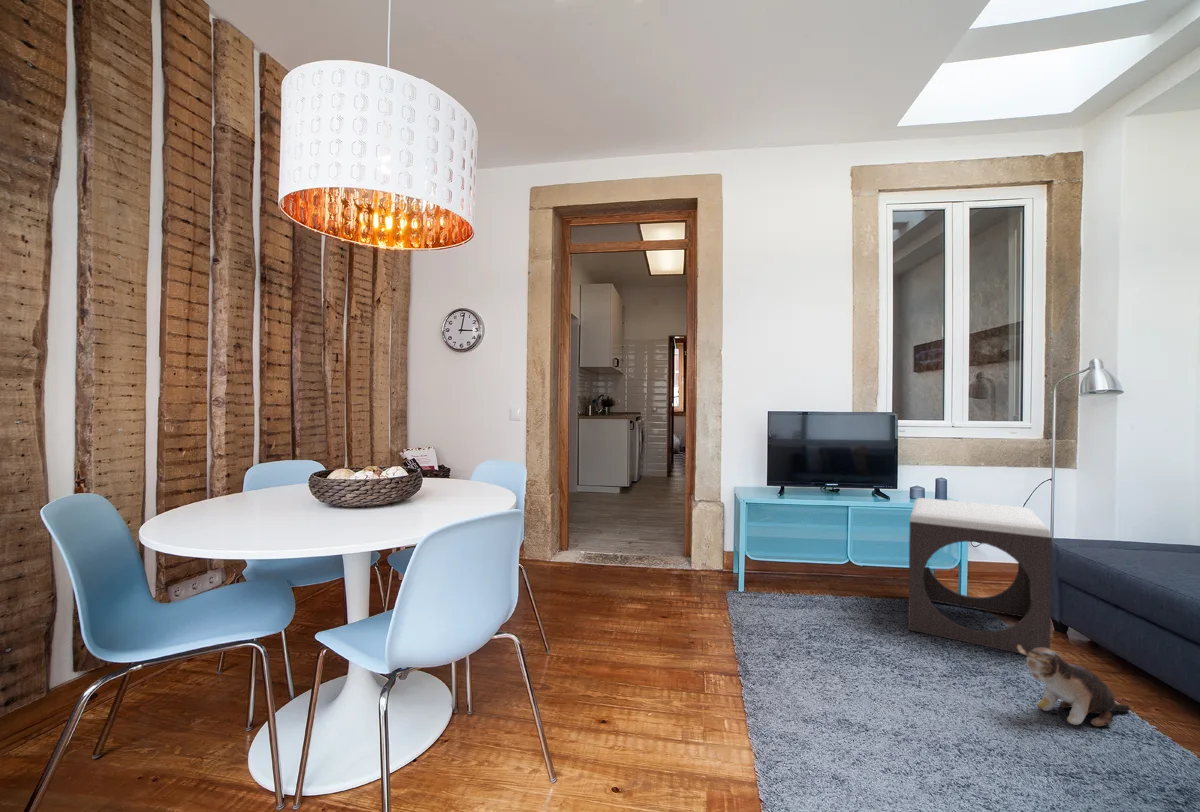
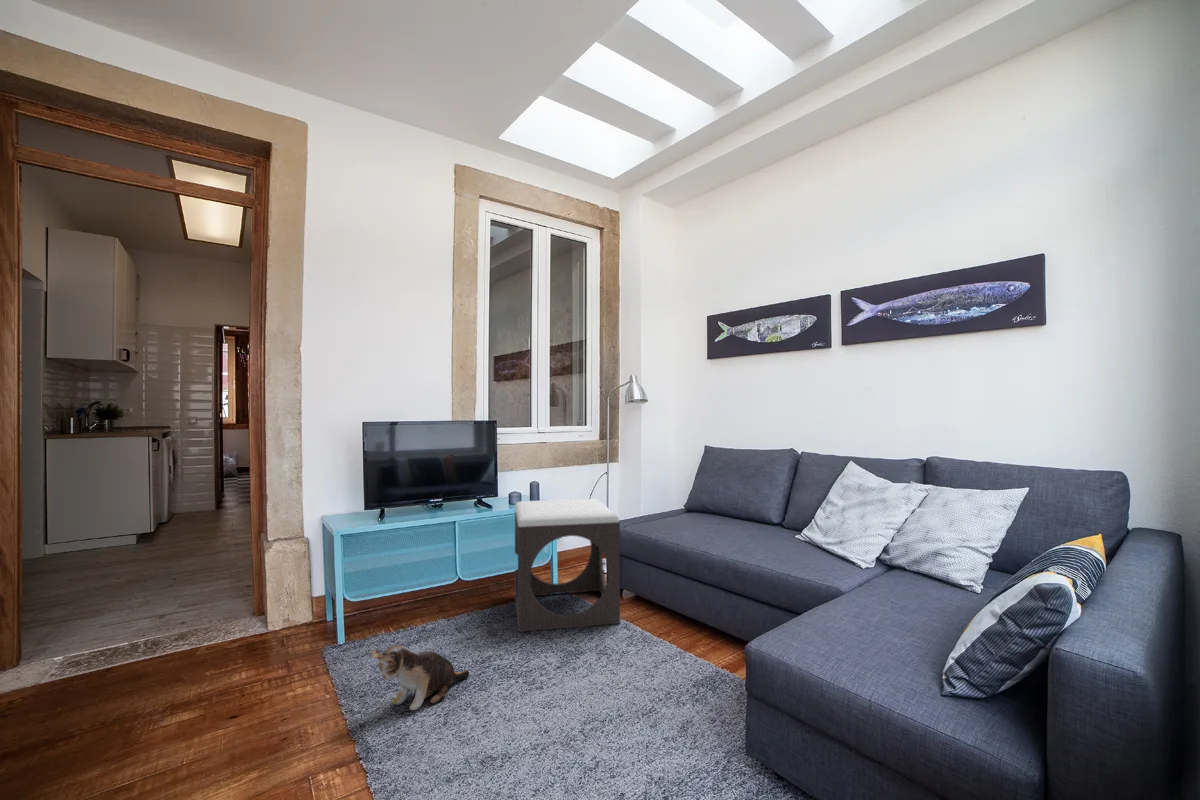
plush toy: present [1017,645,1129,726] -> present [370,645,469,710]

